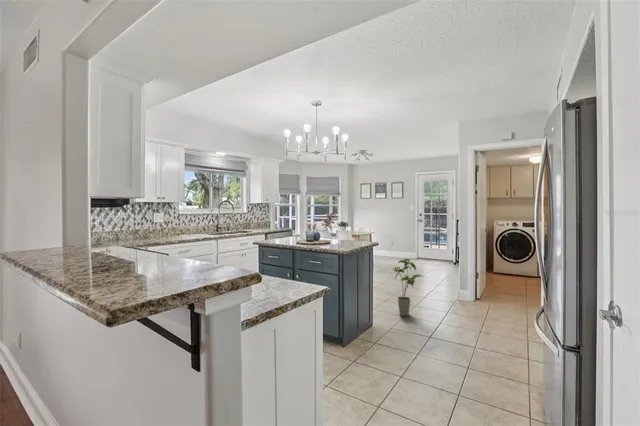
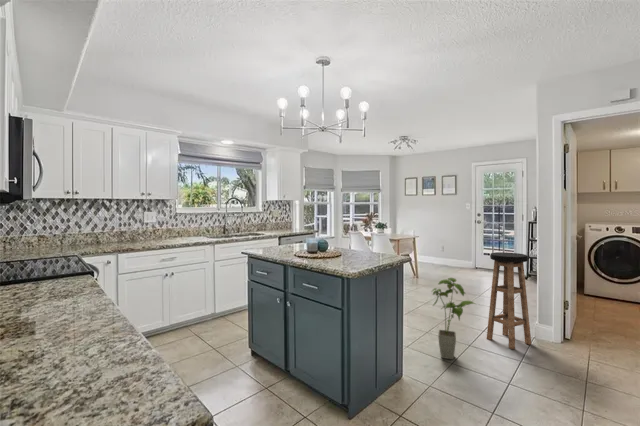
bar stool: none [429,241,458,308] -> present [487,252,531,349]

